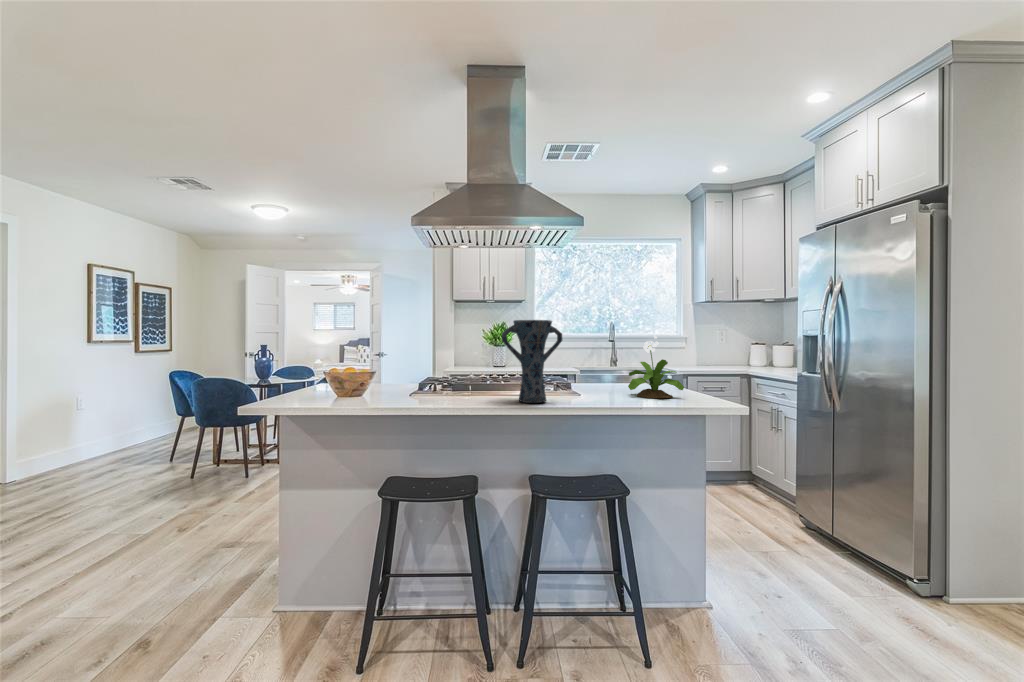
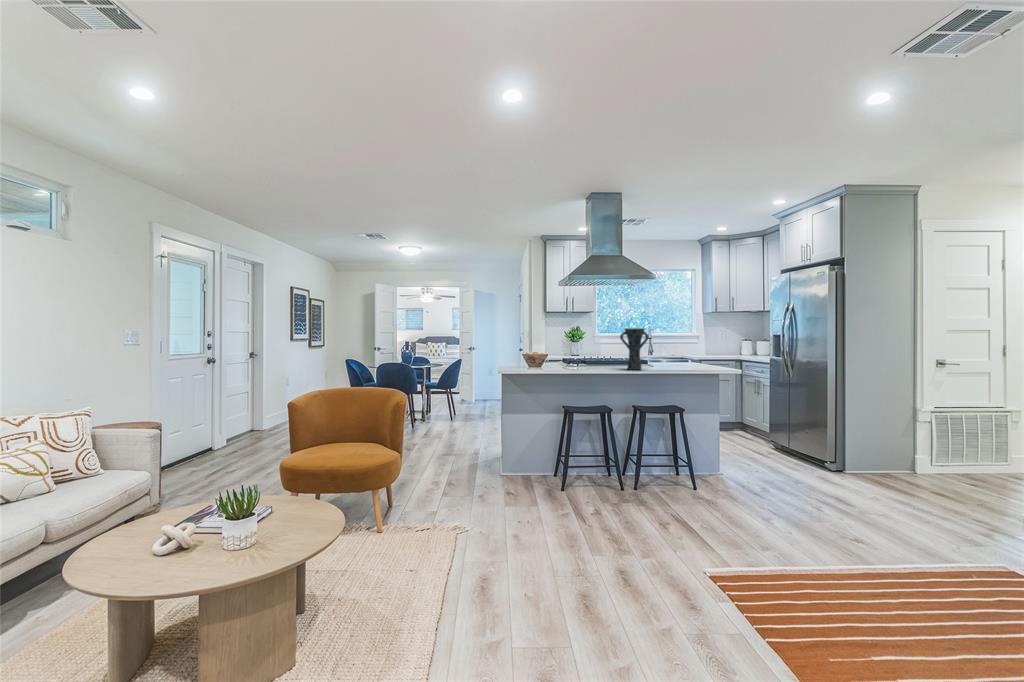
potted flower: present [628,336,684,398] -> none [678,336,708,369]

